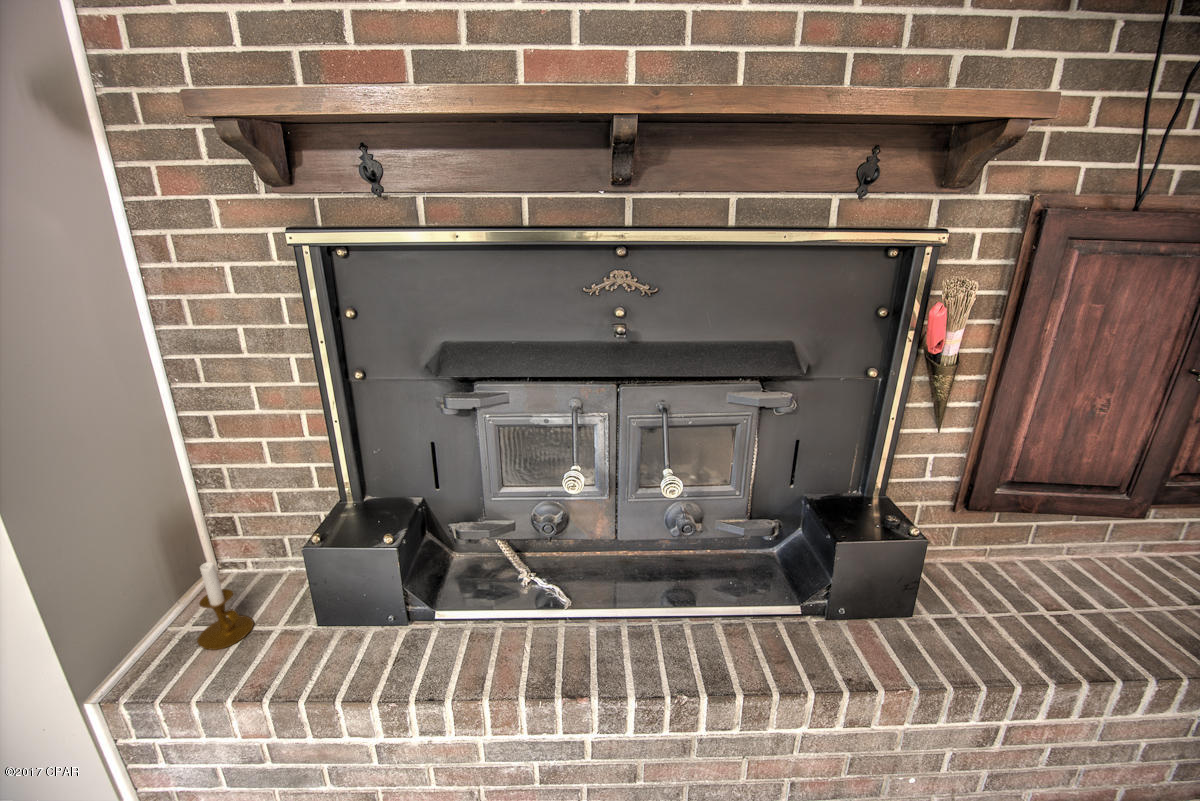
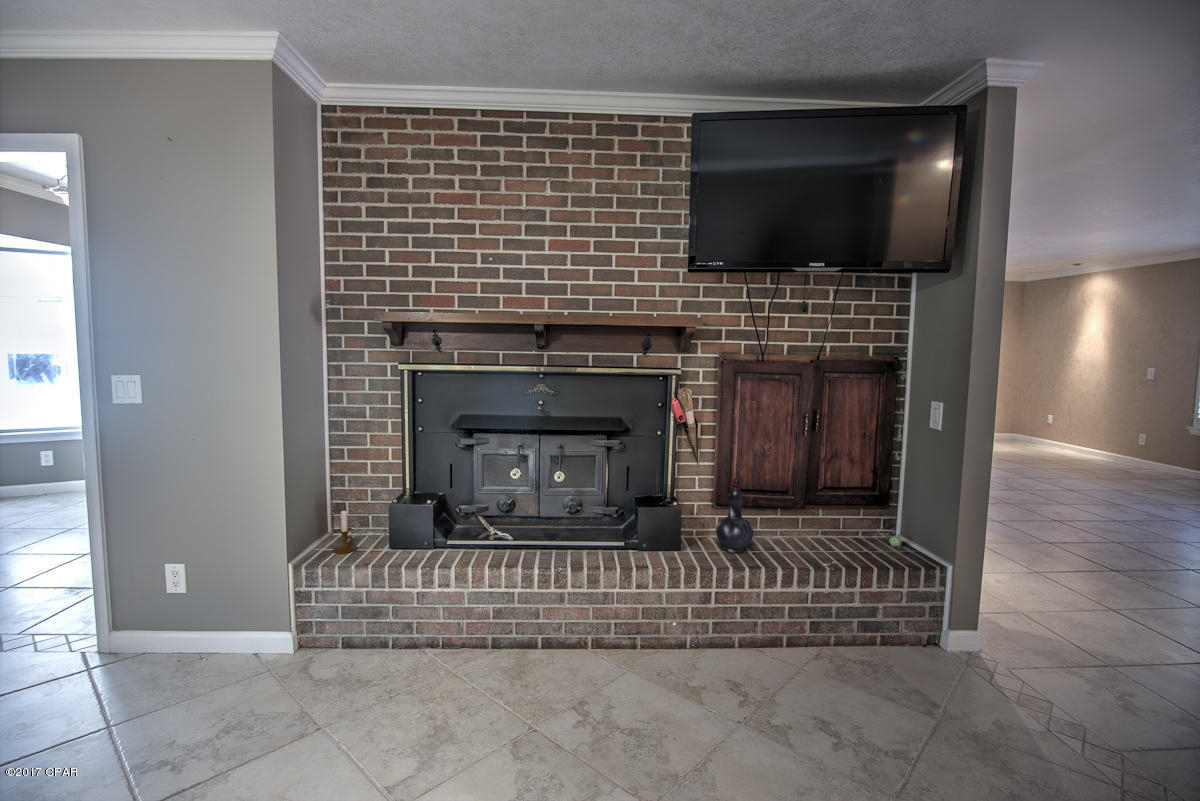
decorative vase: none [982,479,1076,626] -> present [716,478,754,553]

